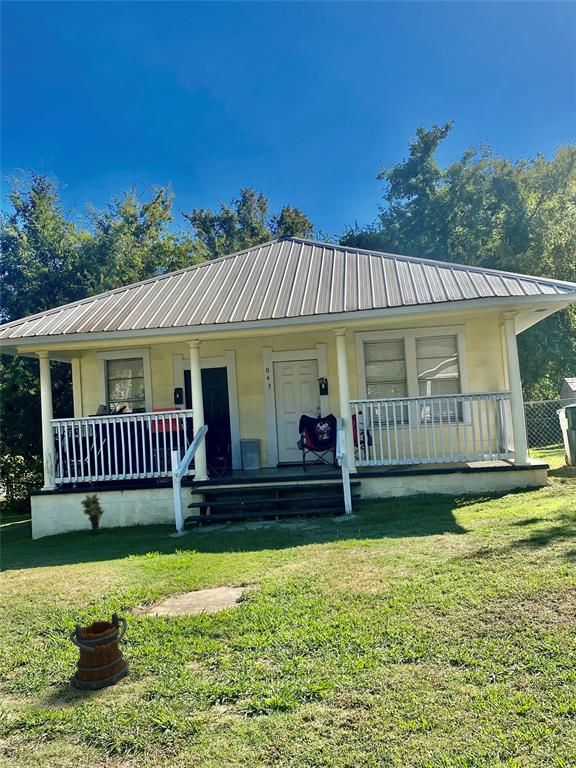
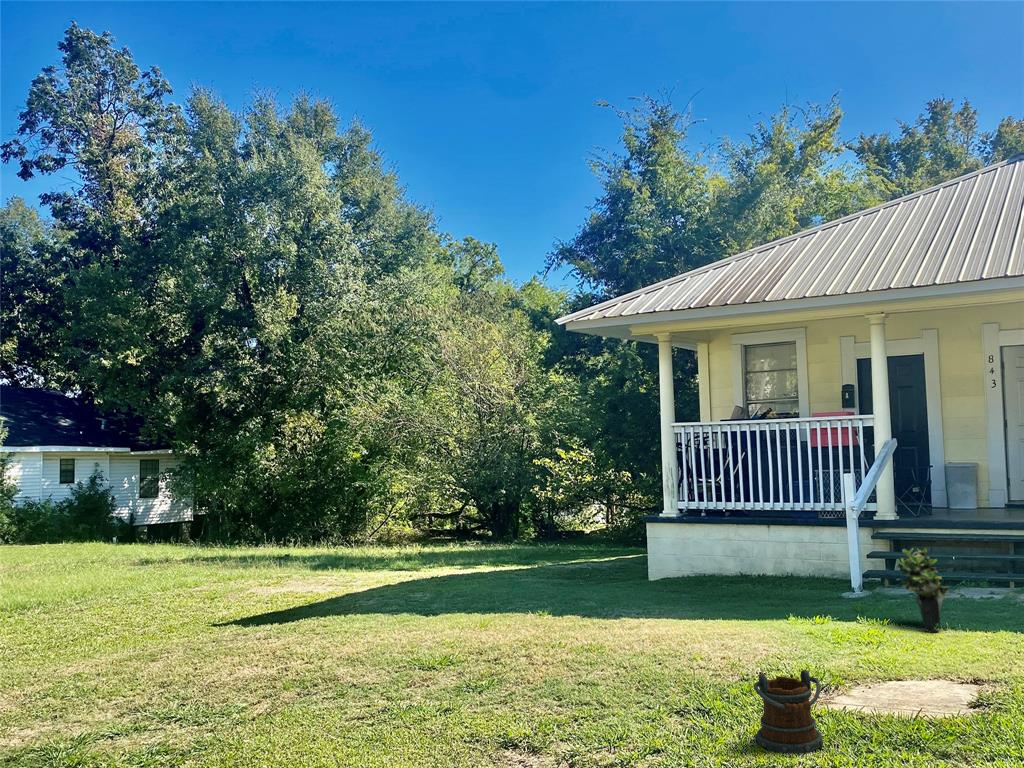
potted plant: present [81,494,104,534] -> present [896,548,949,633]

